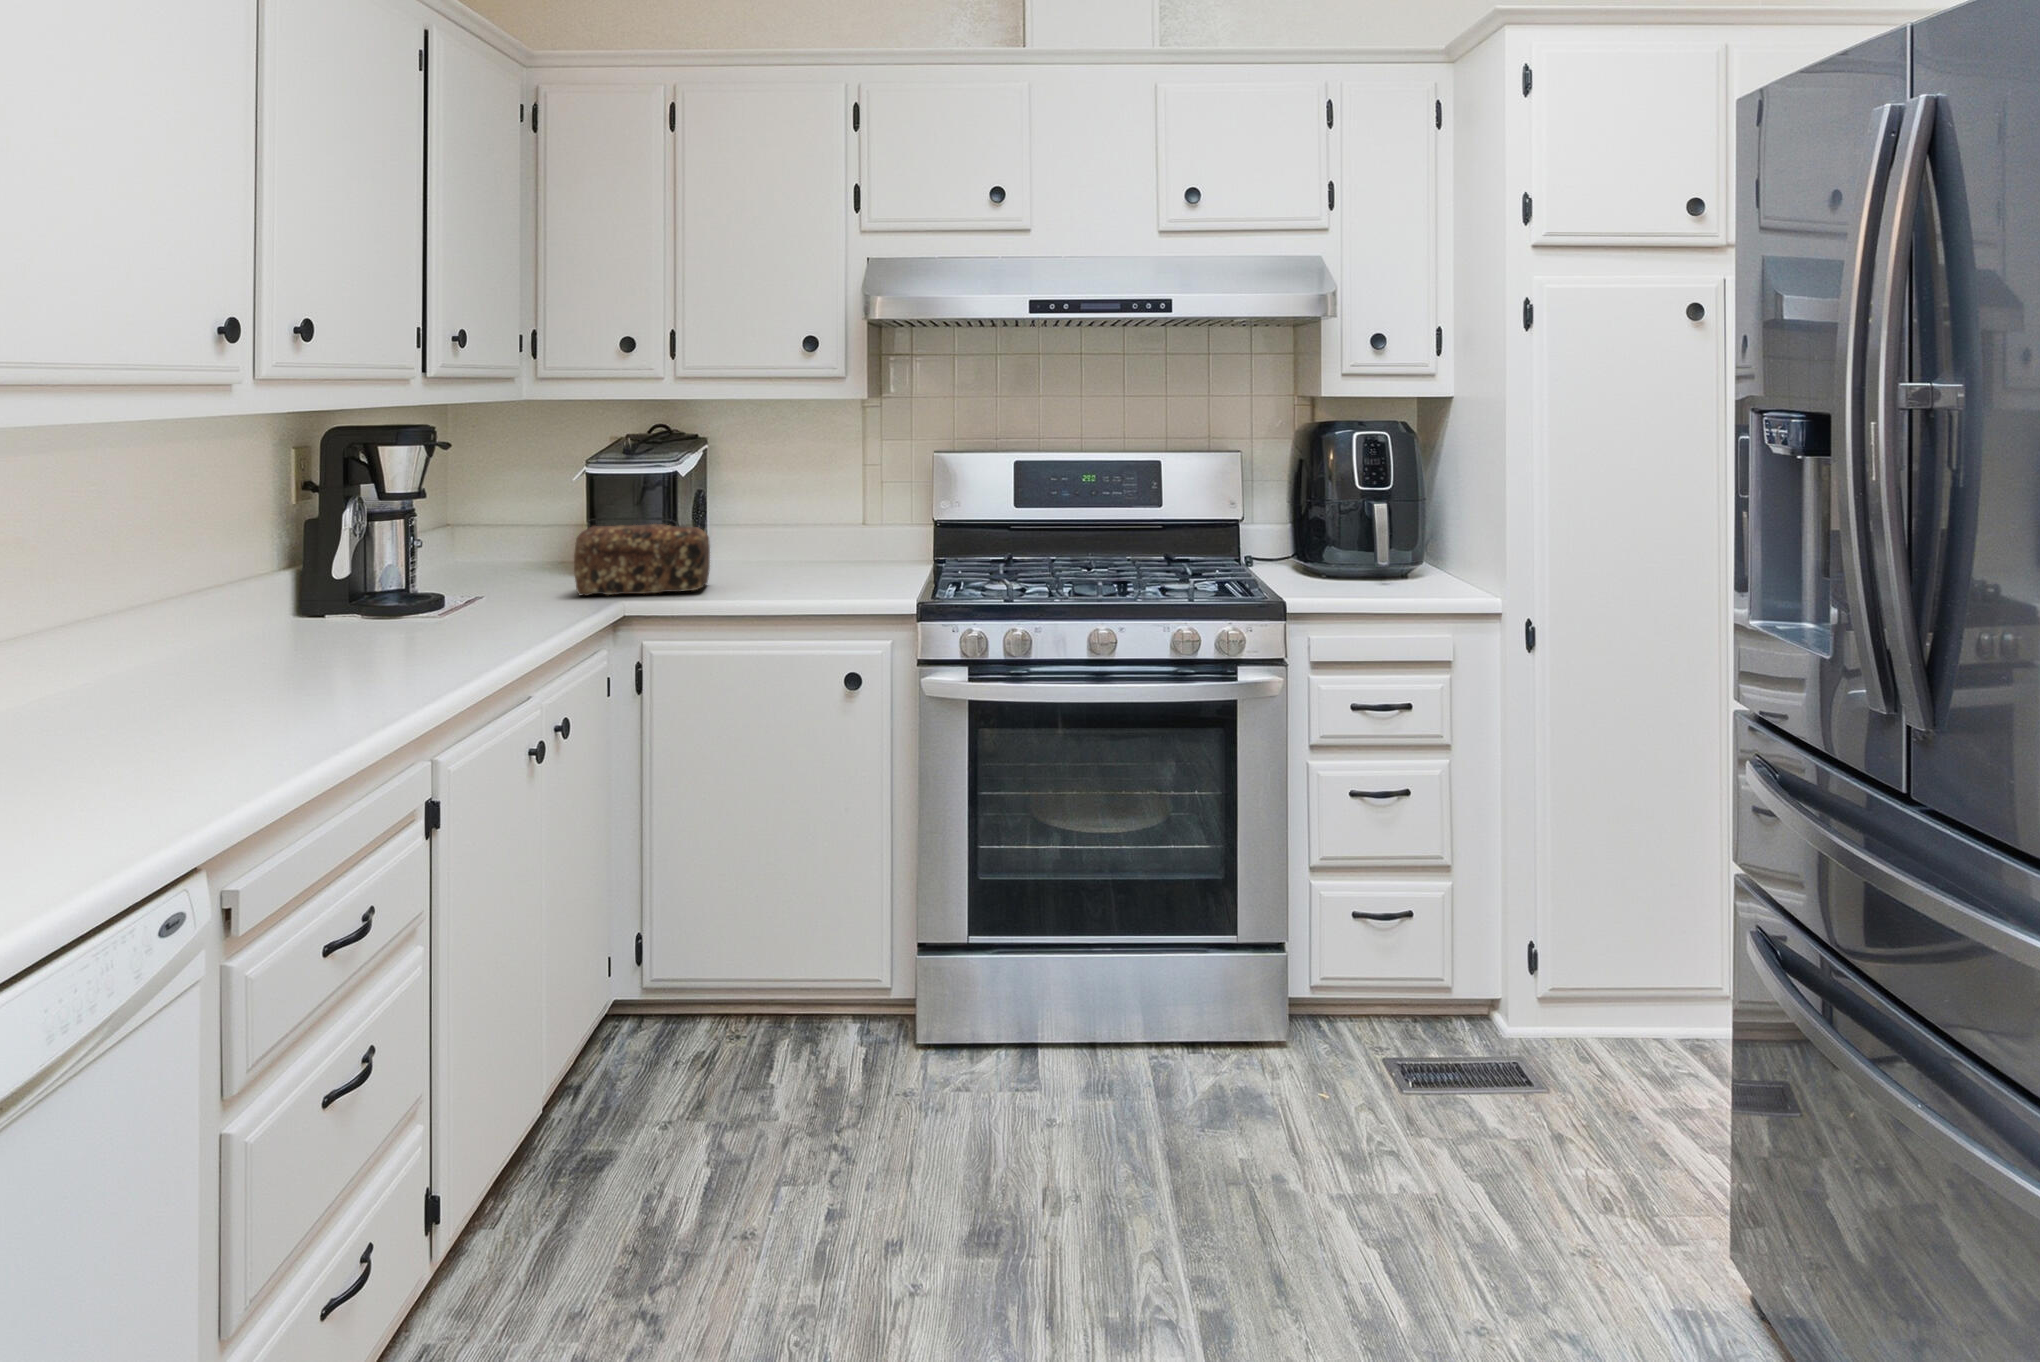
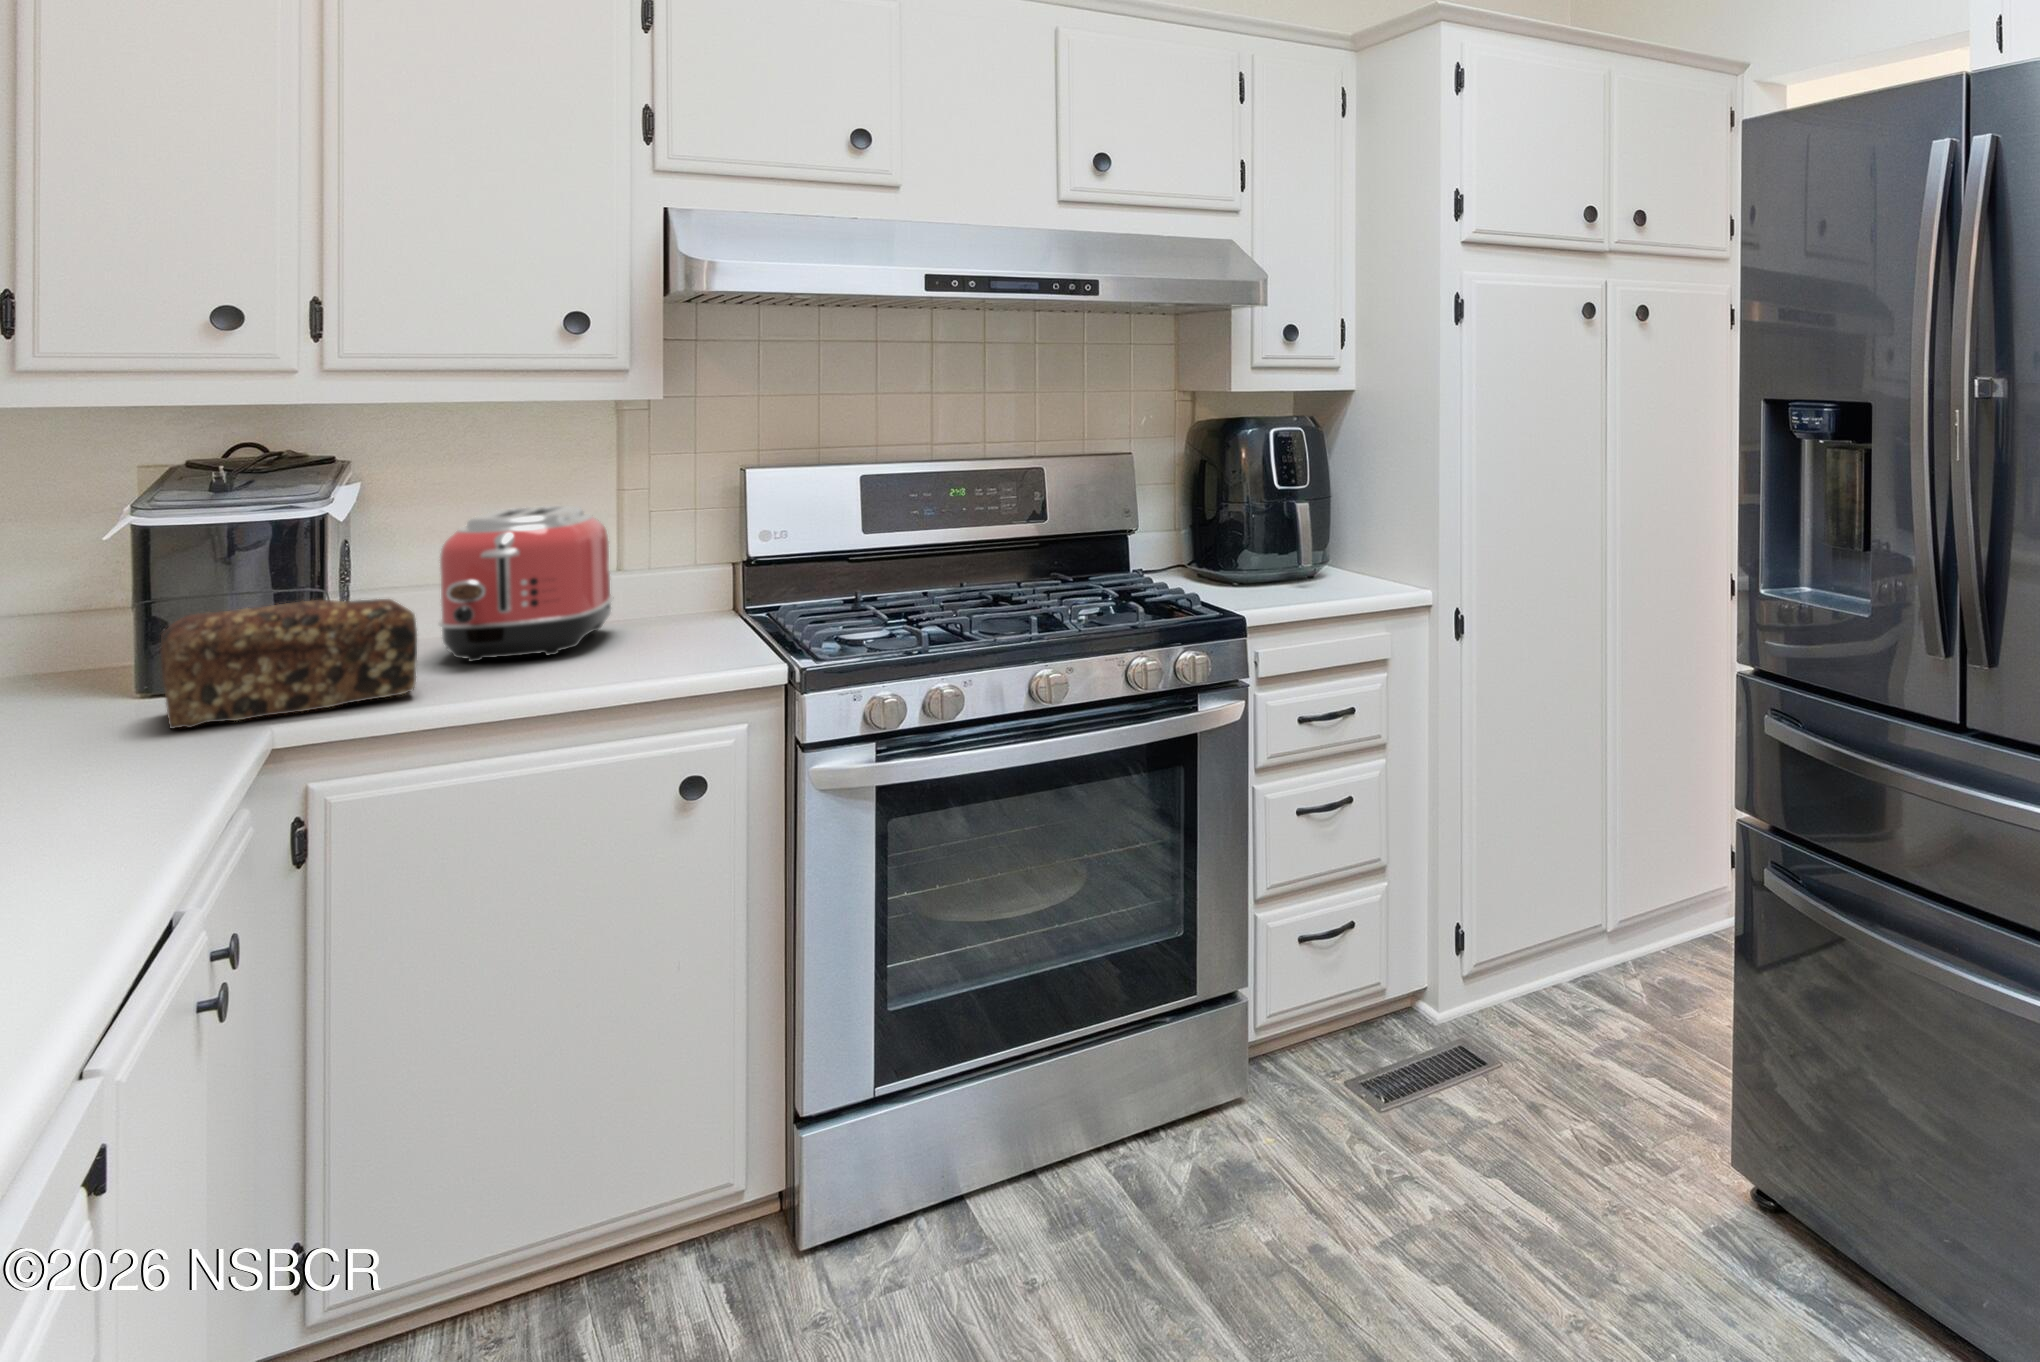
toaster: none [739,475,852,577] -> present [439,506,613,662]

